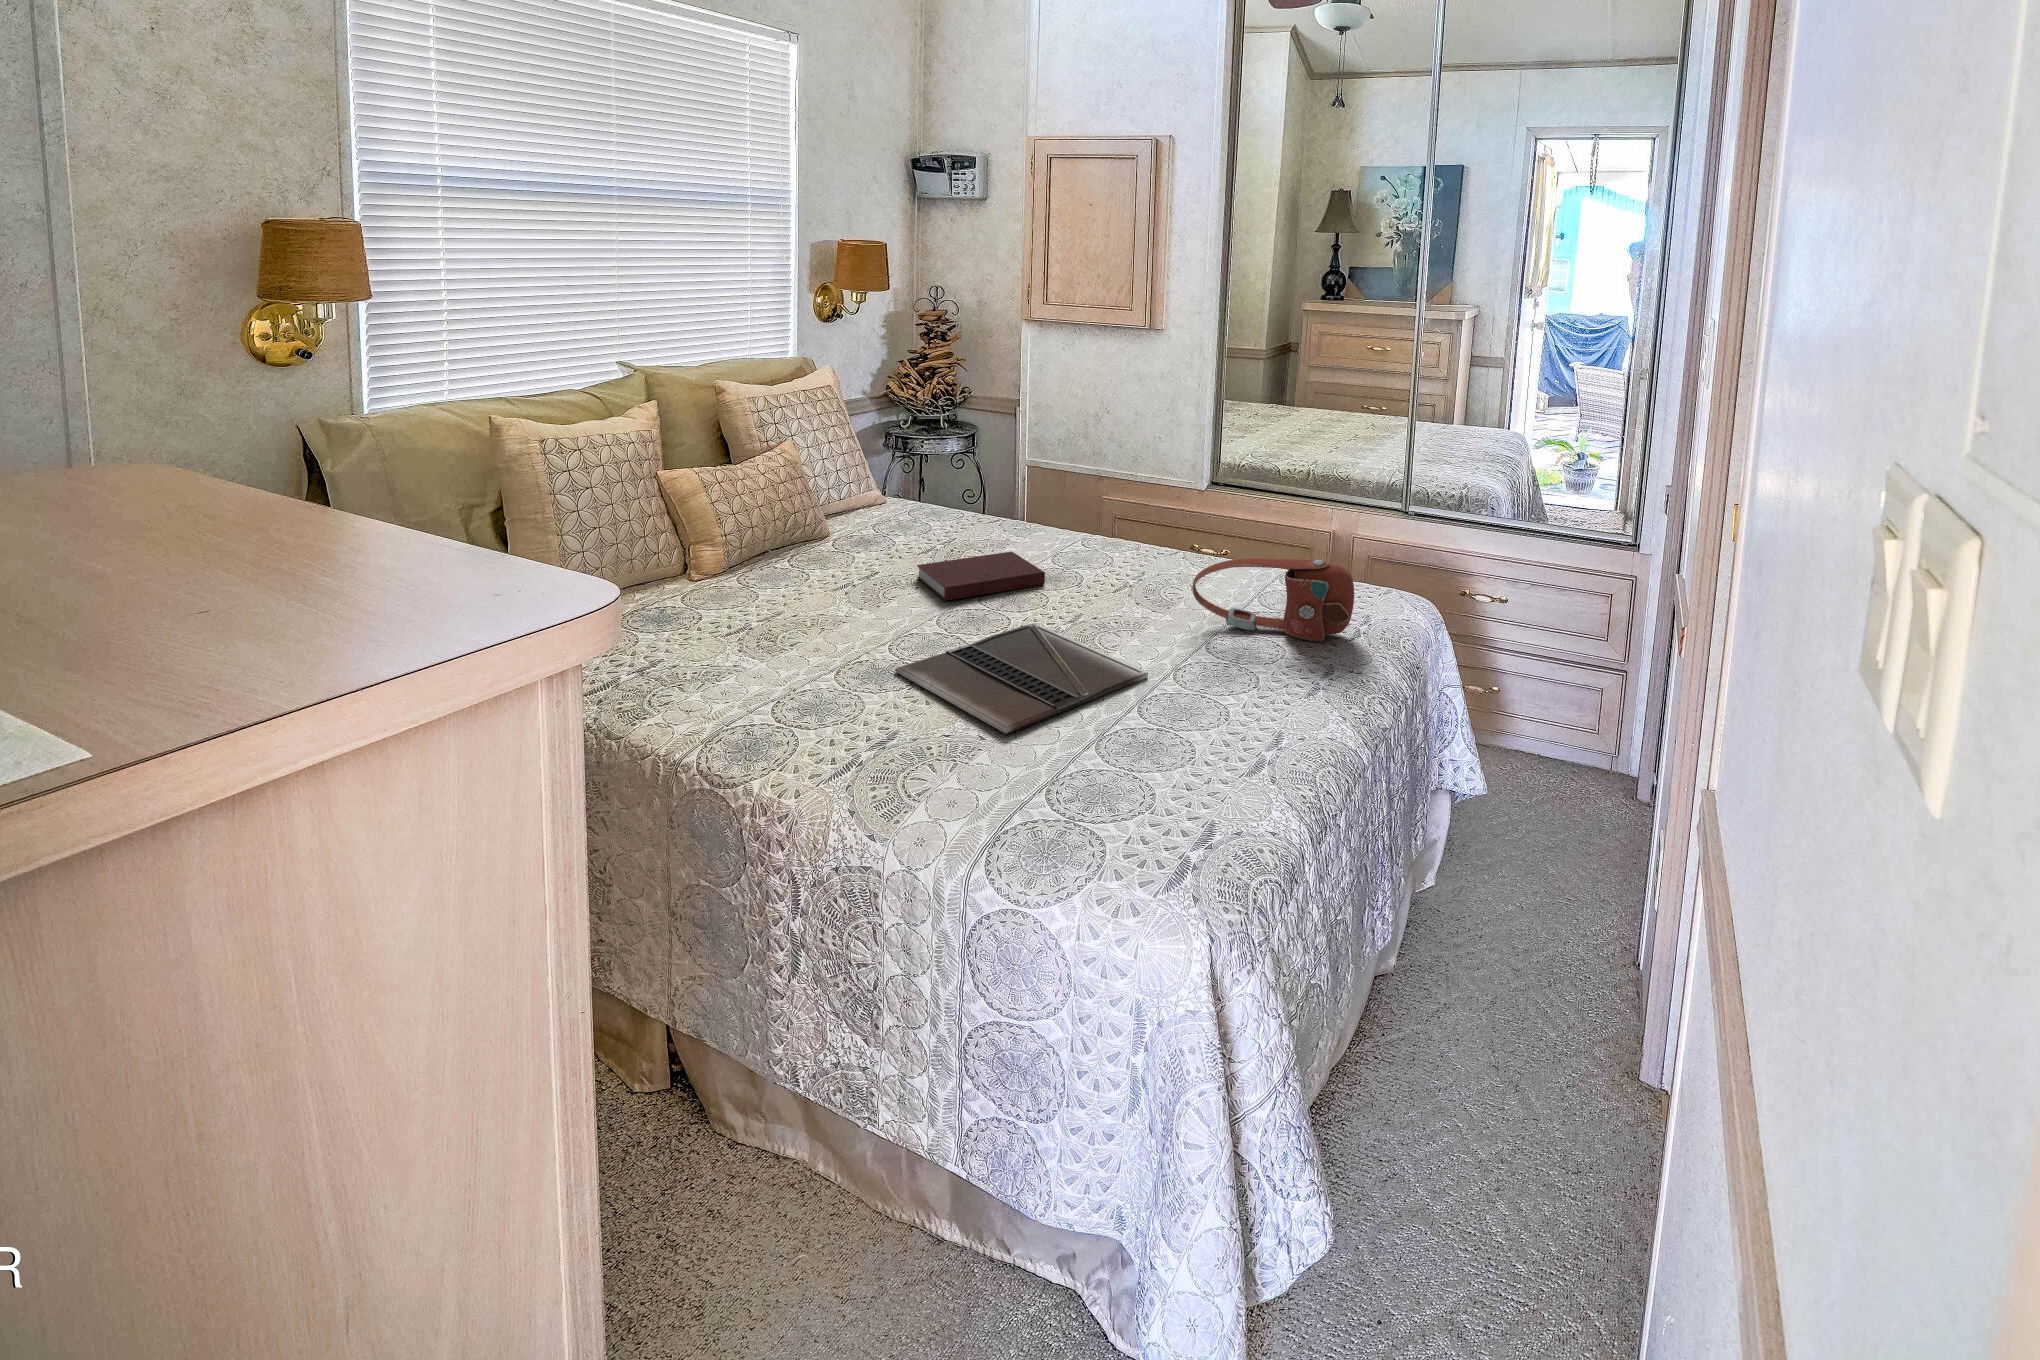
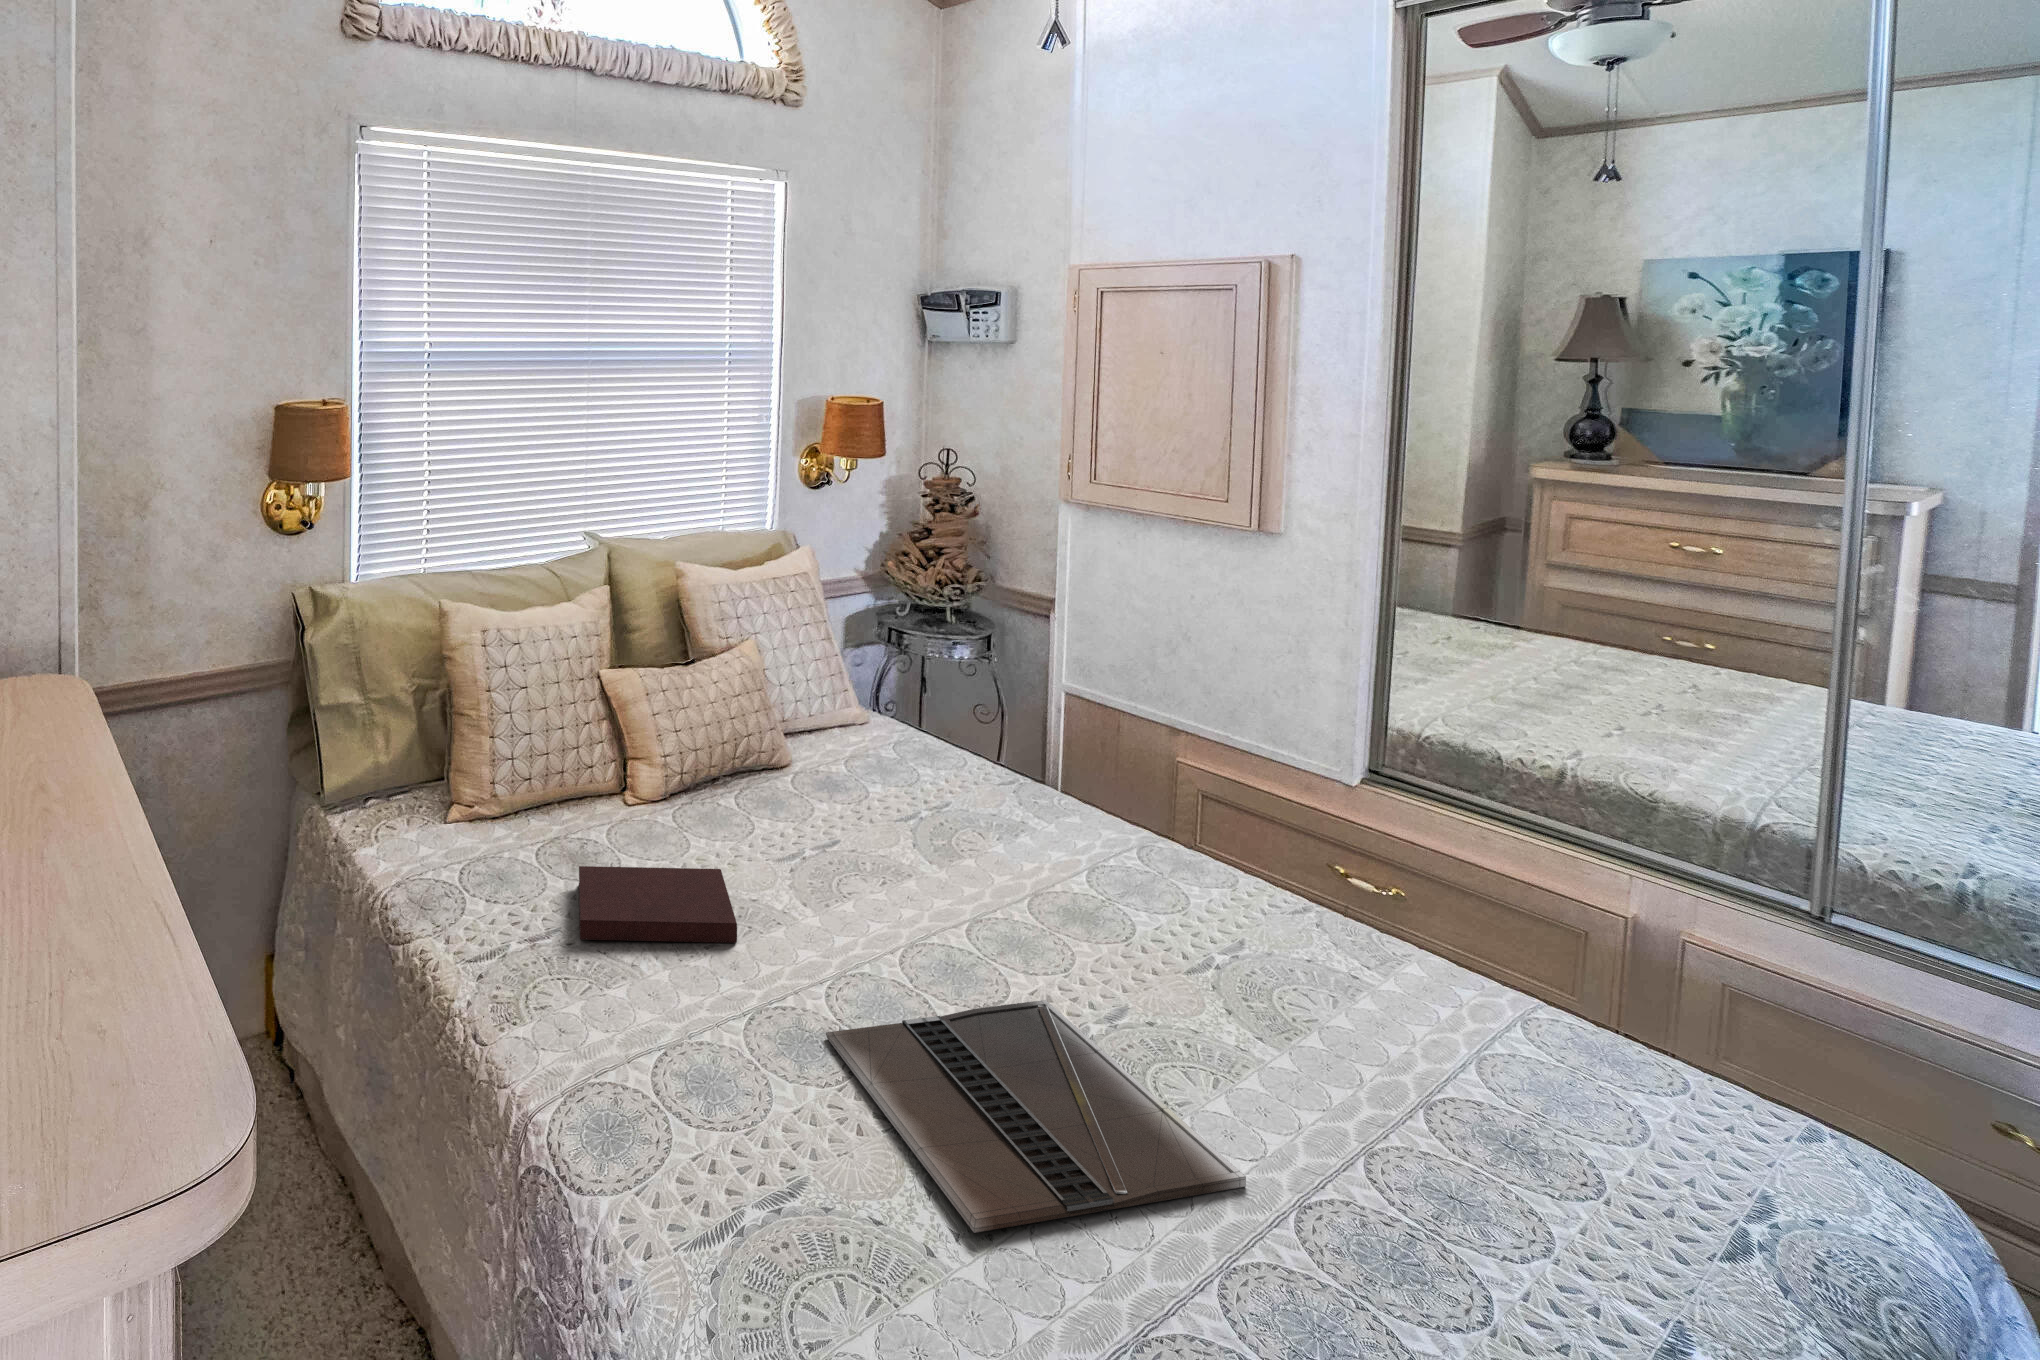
notebook: present [917,552,1045,601] -> present [579,866,737,943]
handbag: present [1192,558,1354,642] -> none [1338,988,1740,1218]

